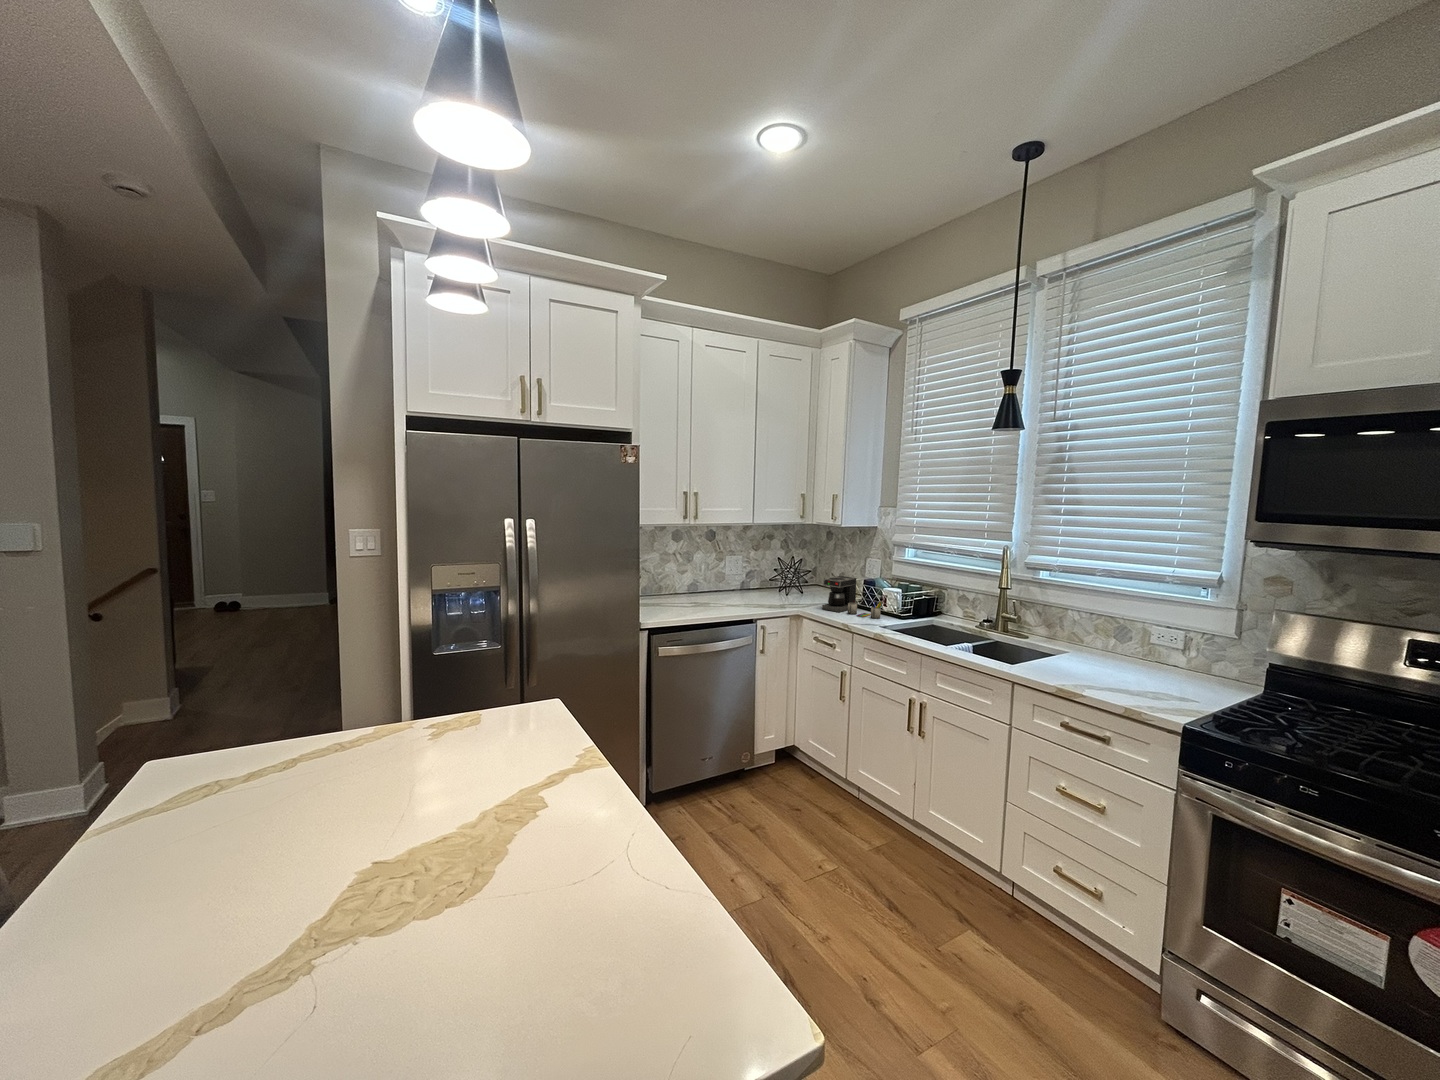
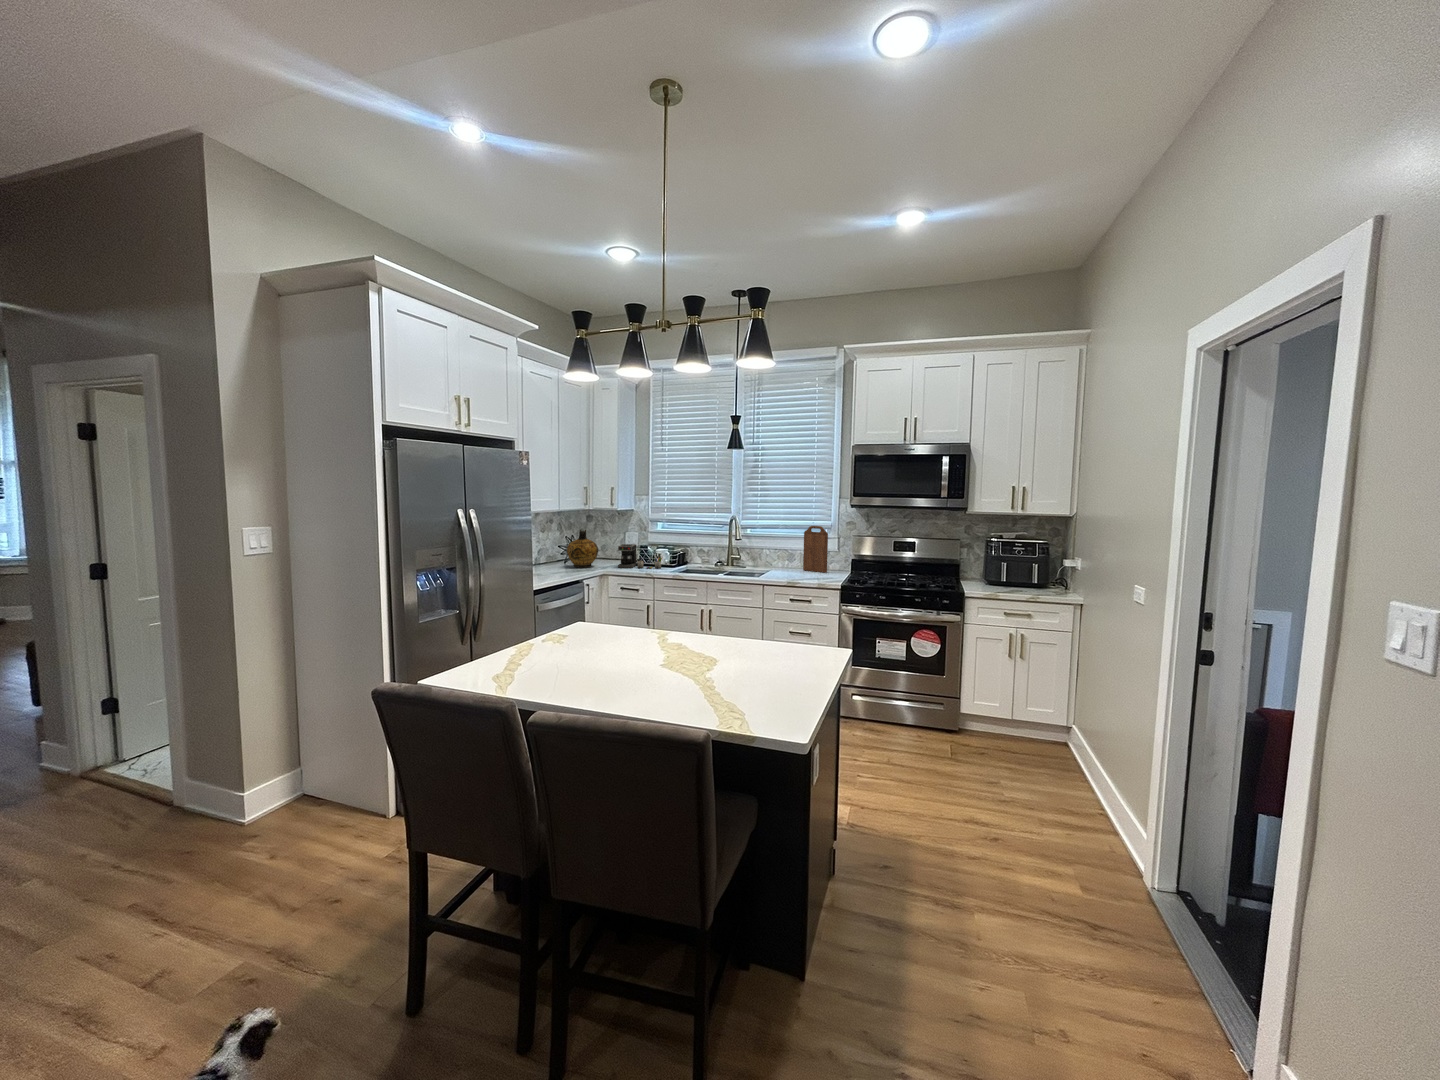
ceramic jug: none [765,552,806,603] -> present [567,530,598,568]
cutting board: none [1141,578,1202,682] -> present [803,526,828,573]

